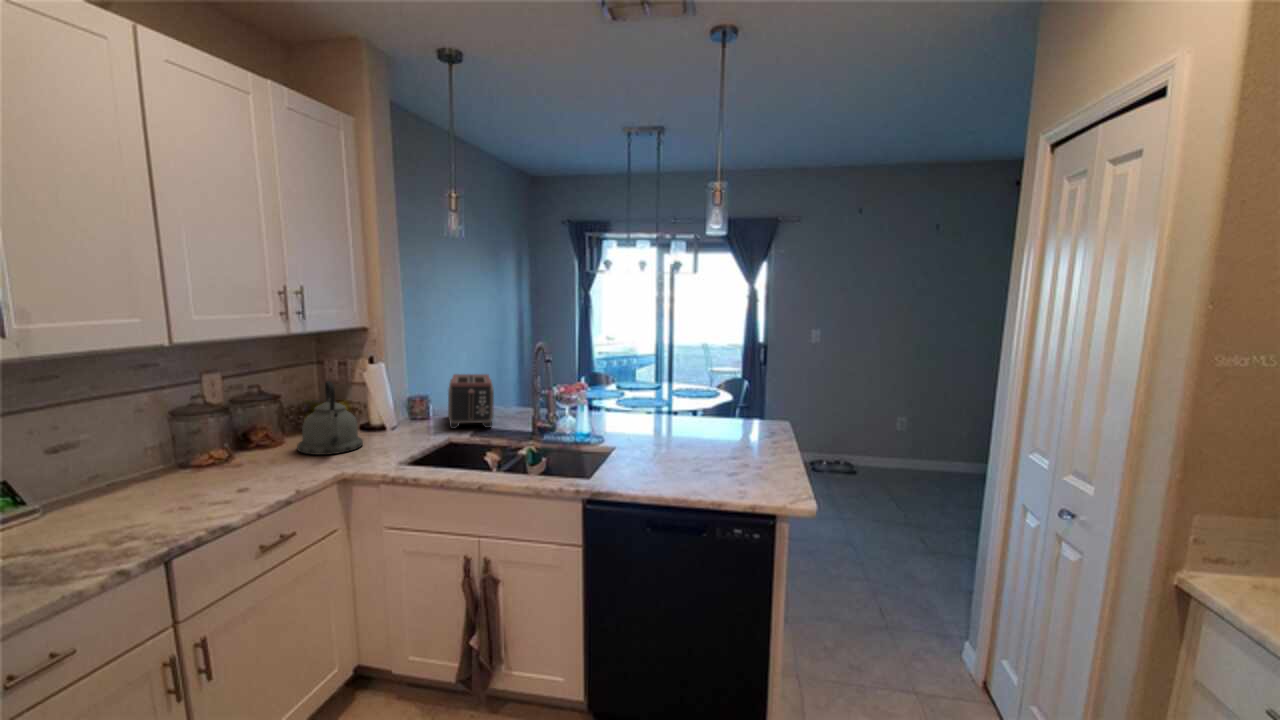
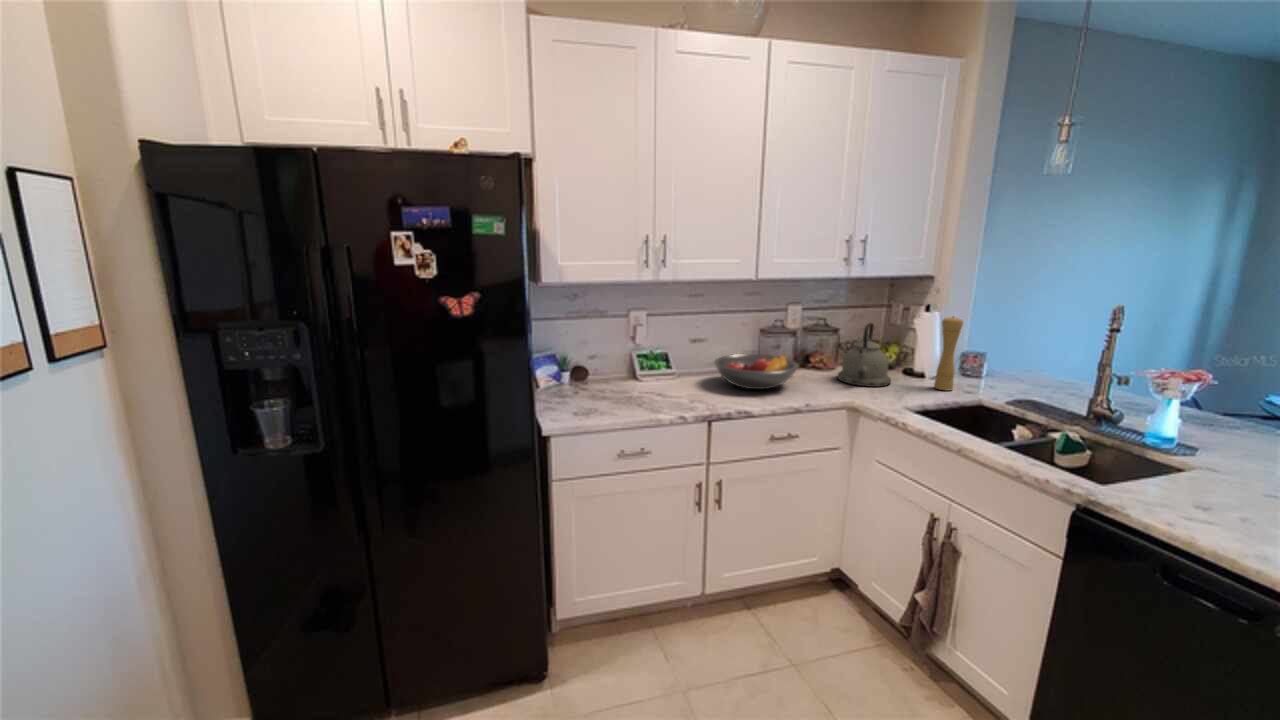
pepper mill: none [404,365,423,438] -> present [934,317,963,390]
toaster: present [448,374,494,429] -> none [990,333,1070,400]
fruit bowl: none [110,437,263,498] -> present [714,354,798,389]

